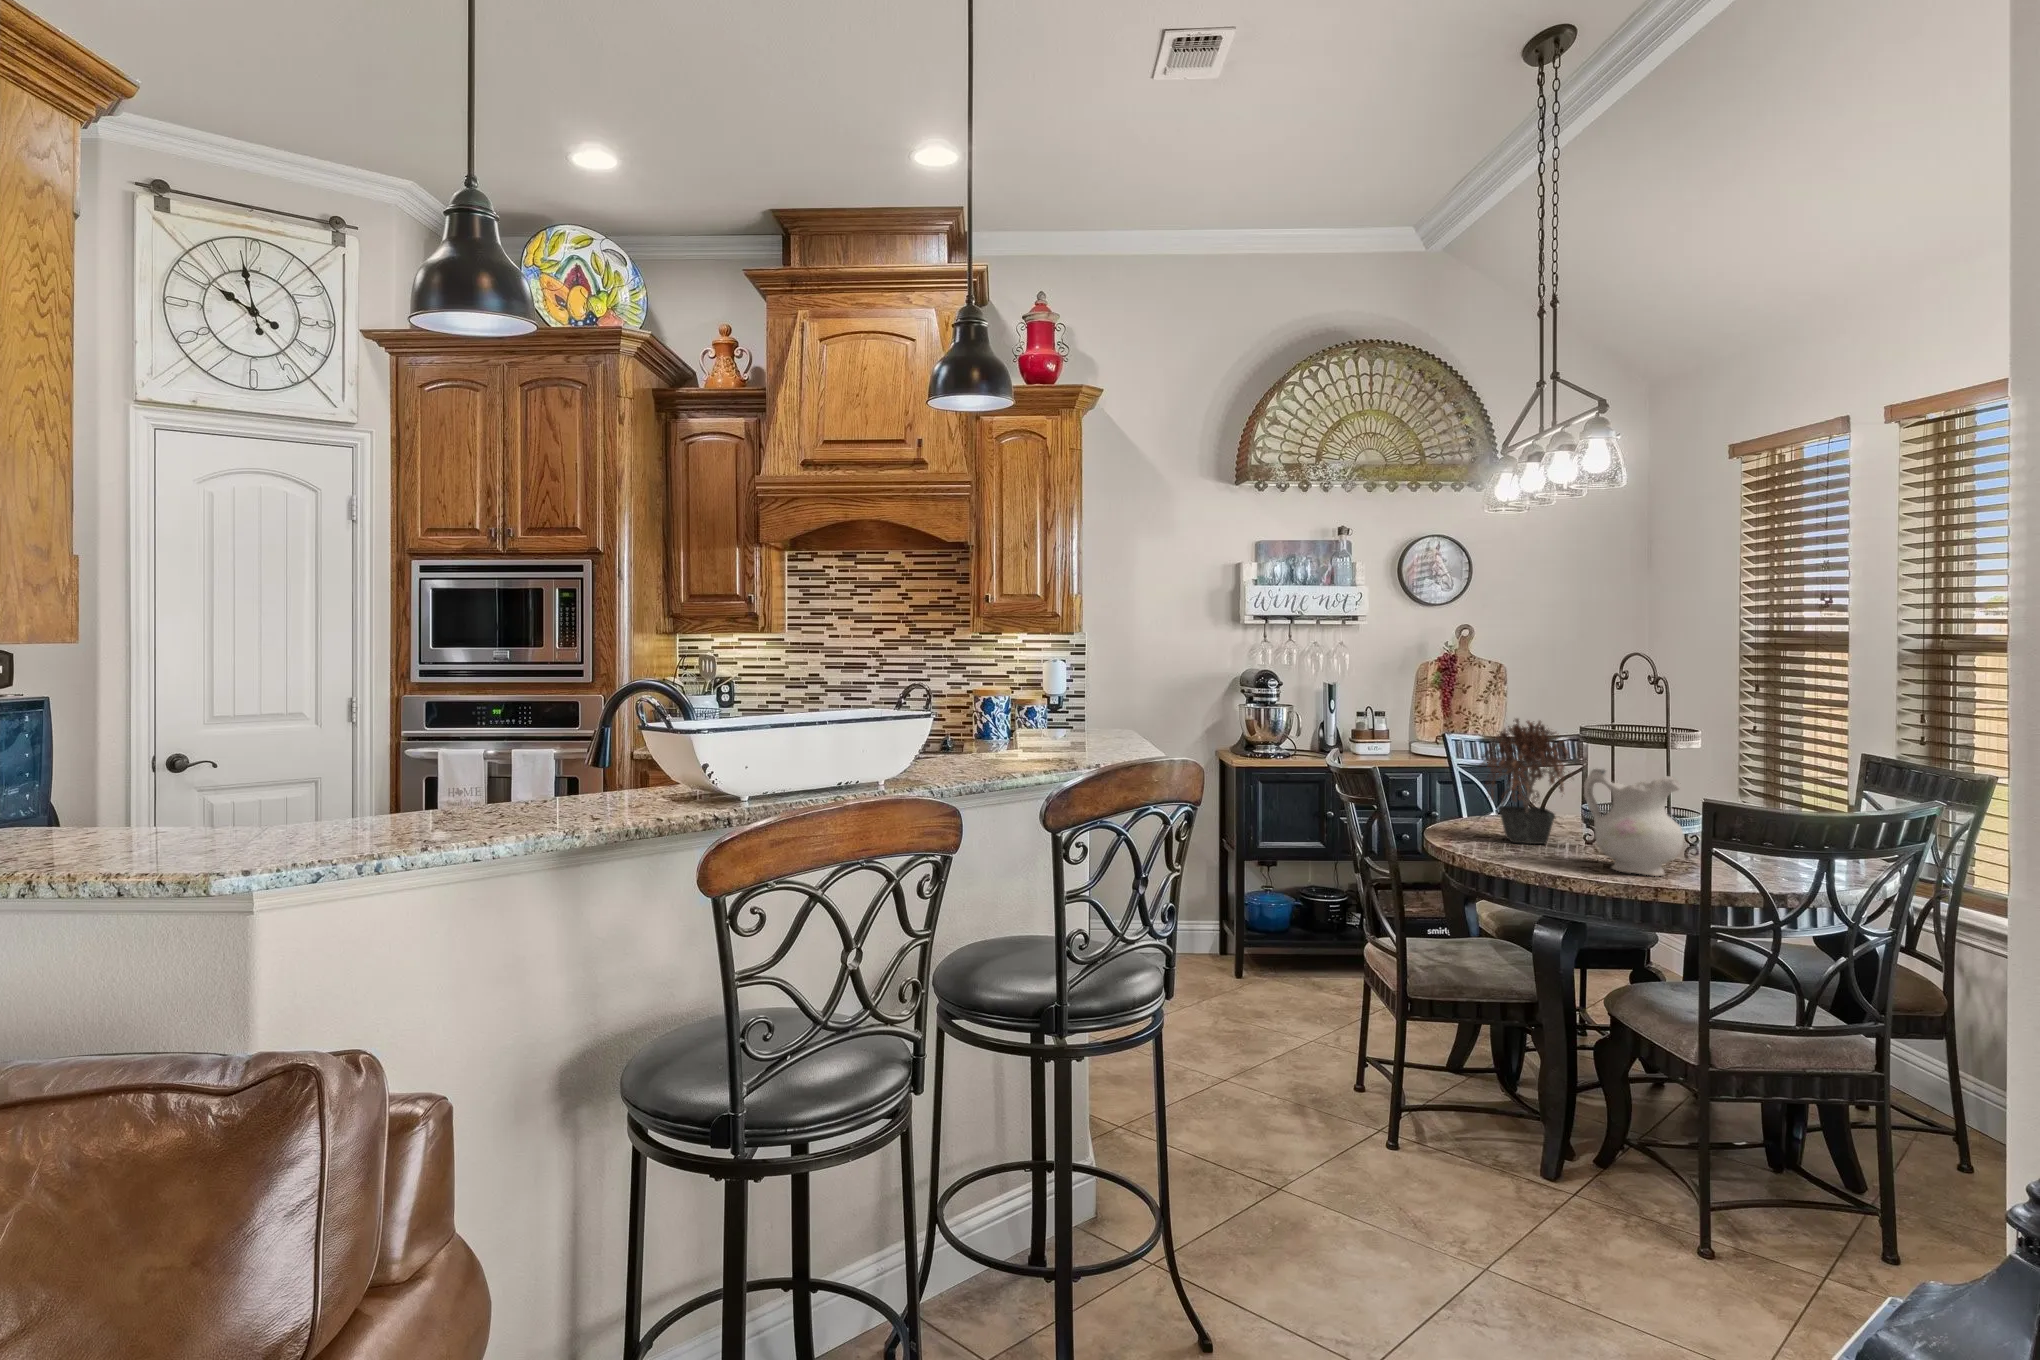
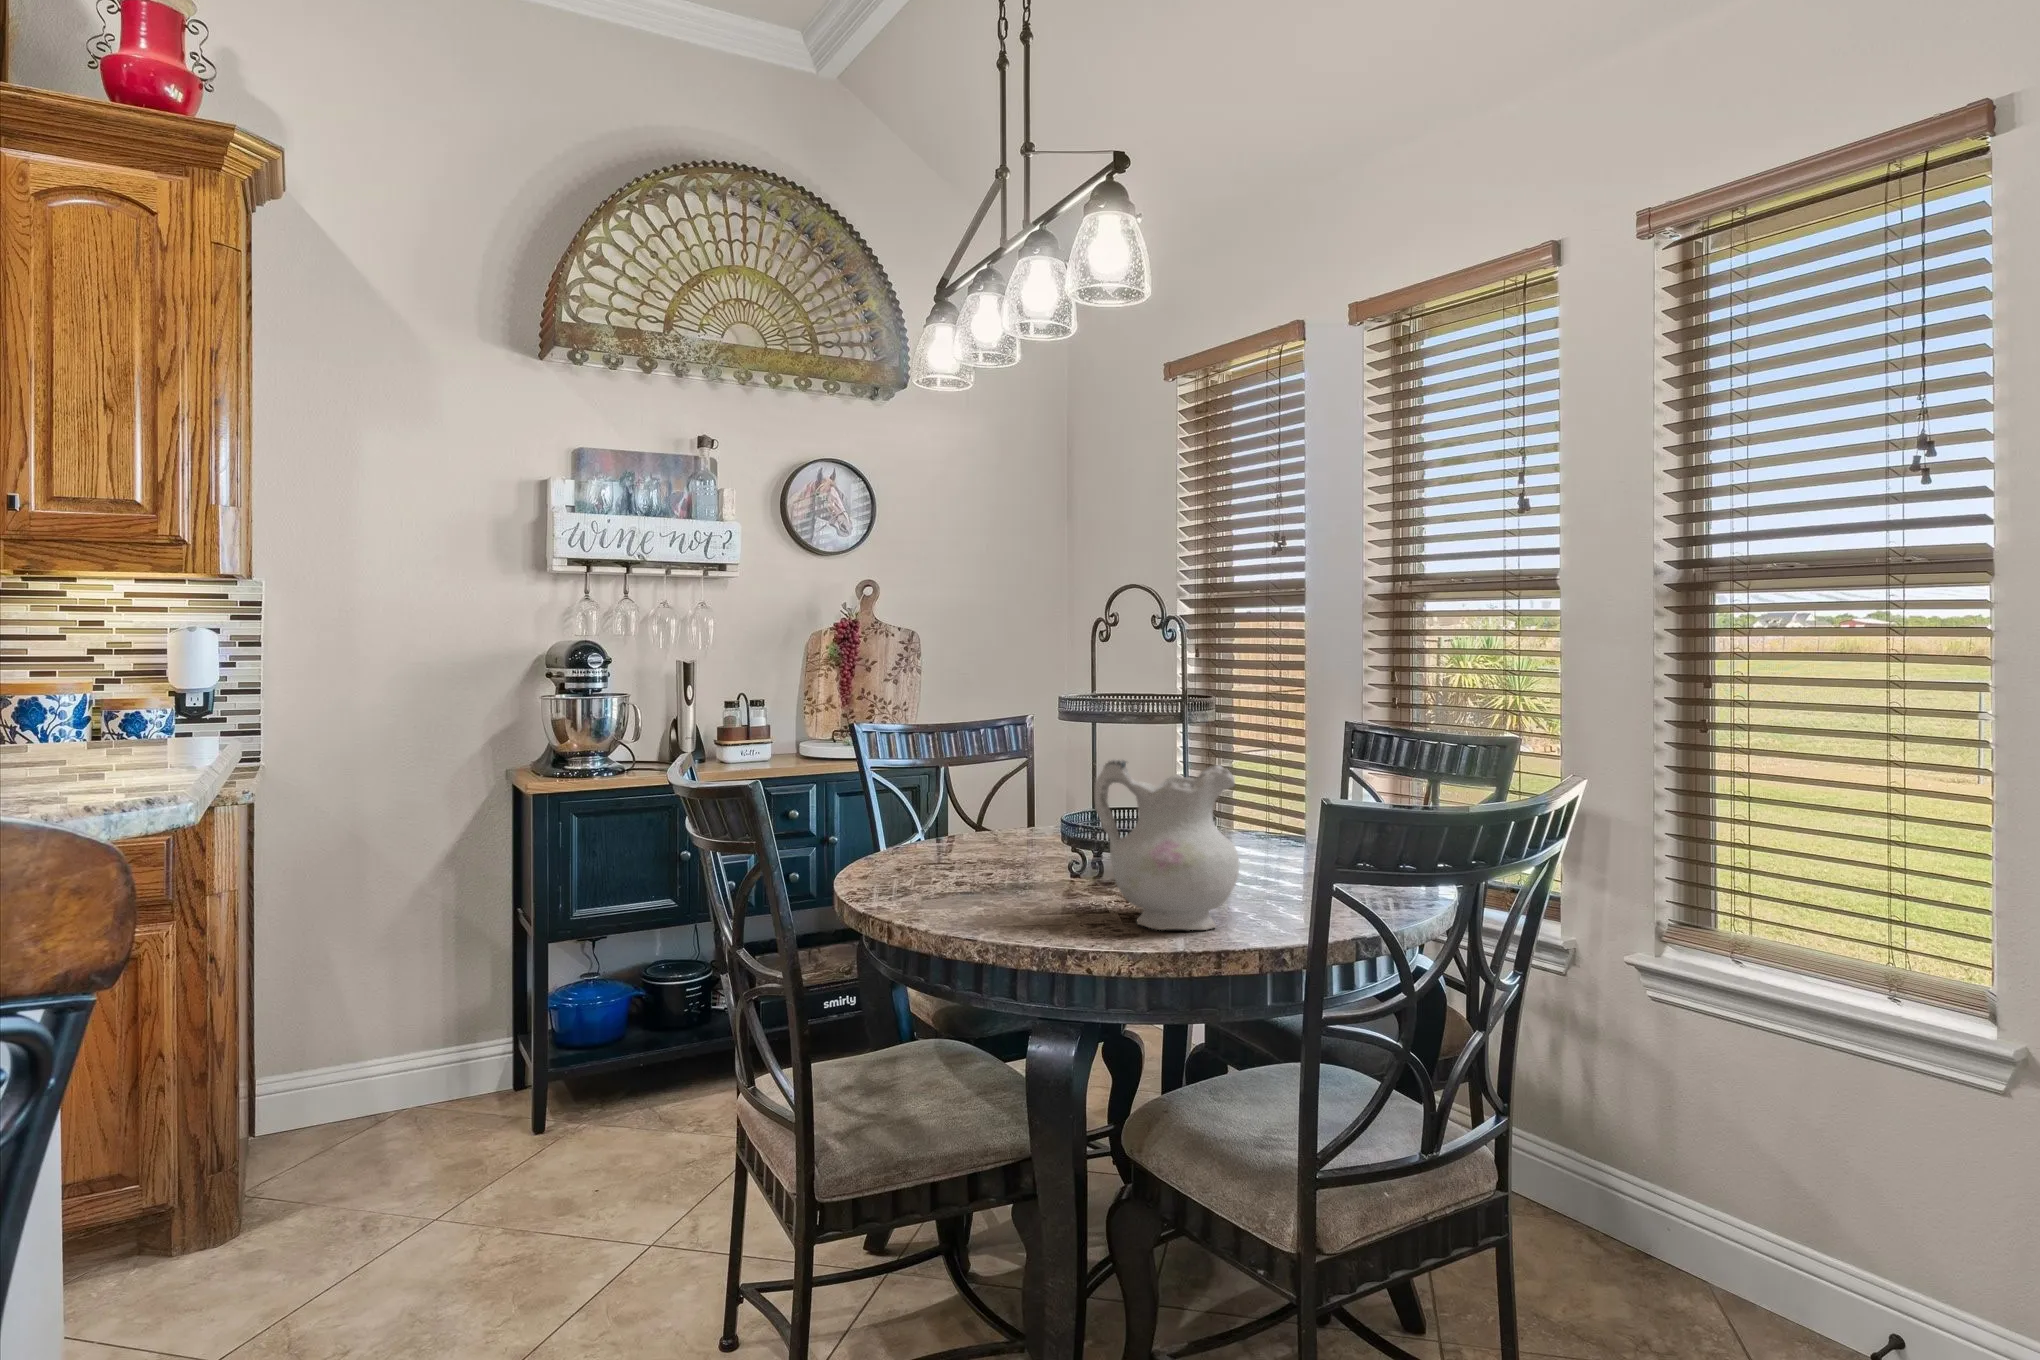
potted plant: present [1480,719,1571,844] -> none [918,685,1069,890]

